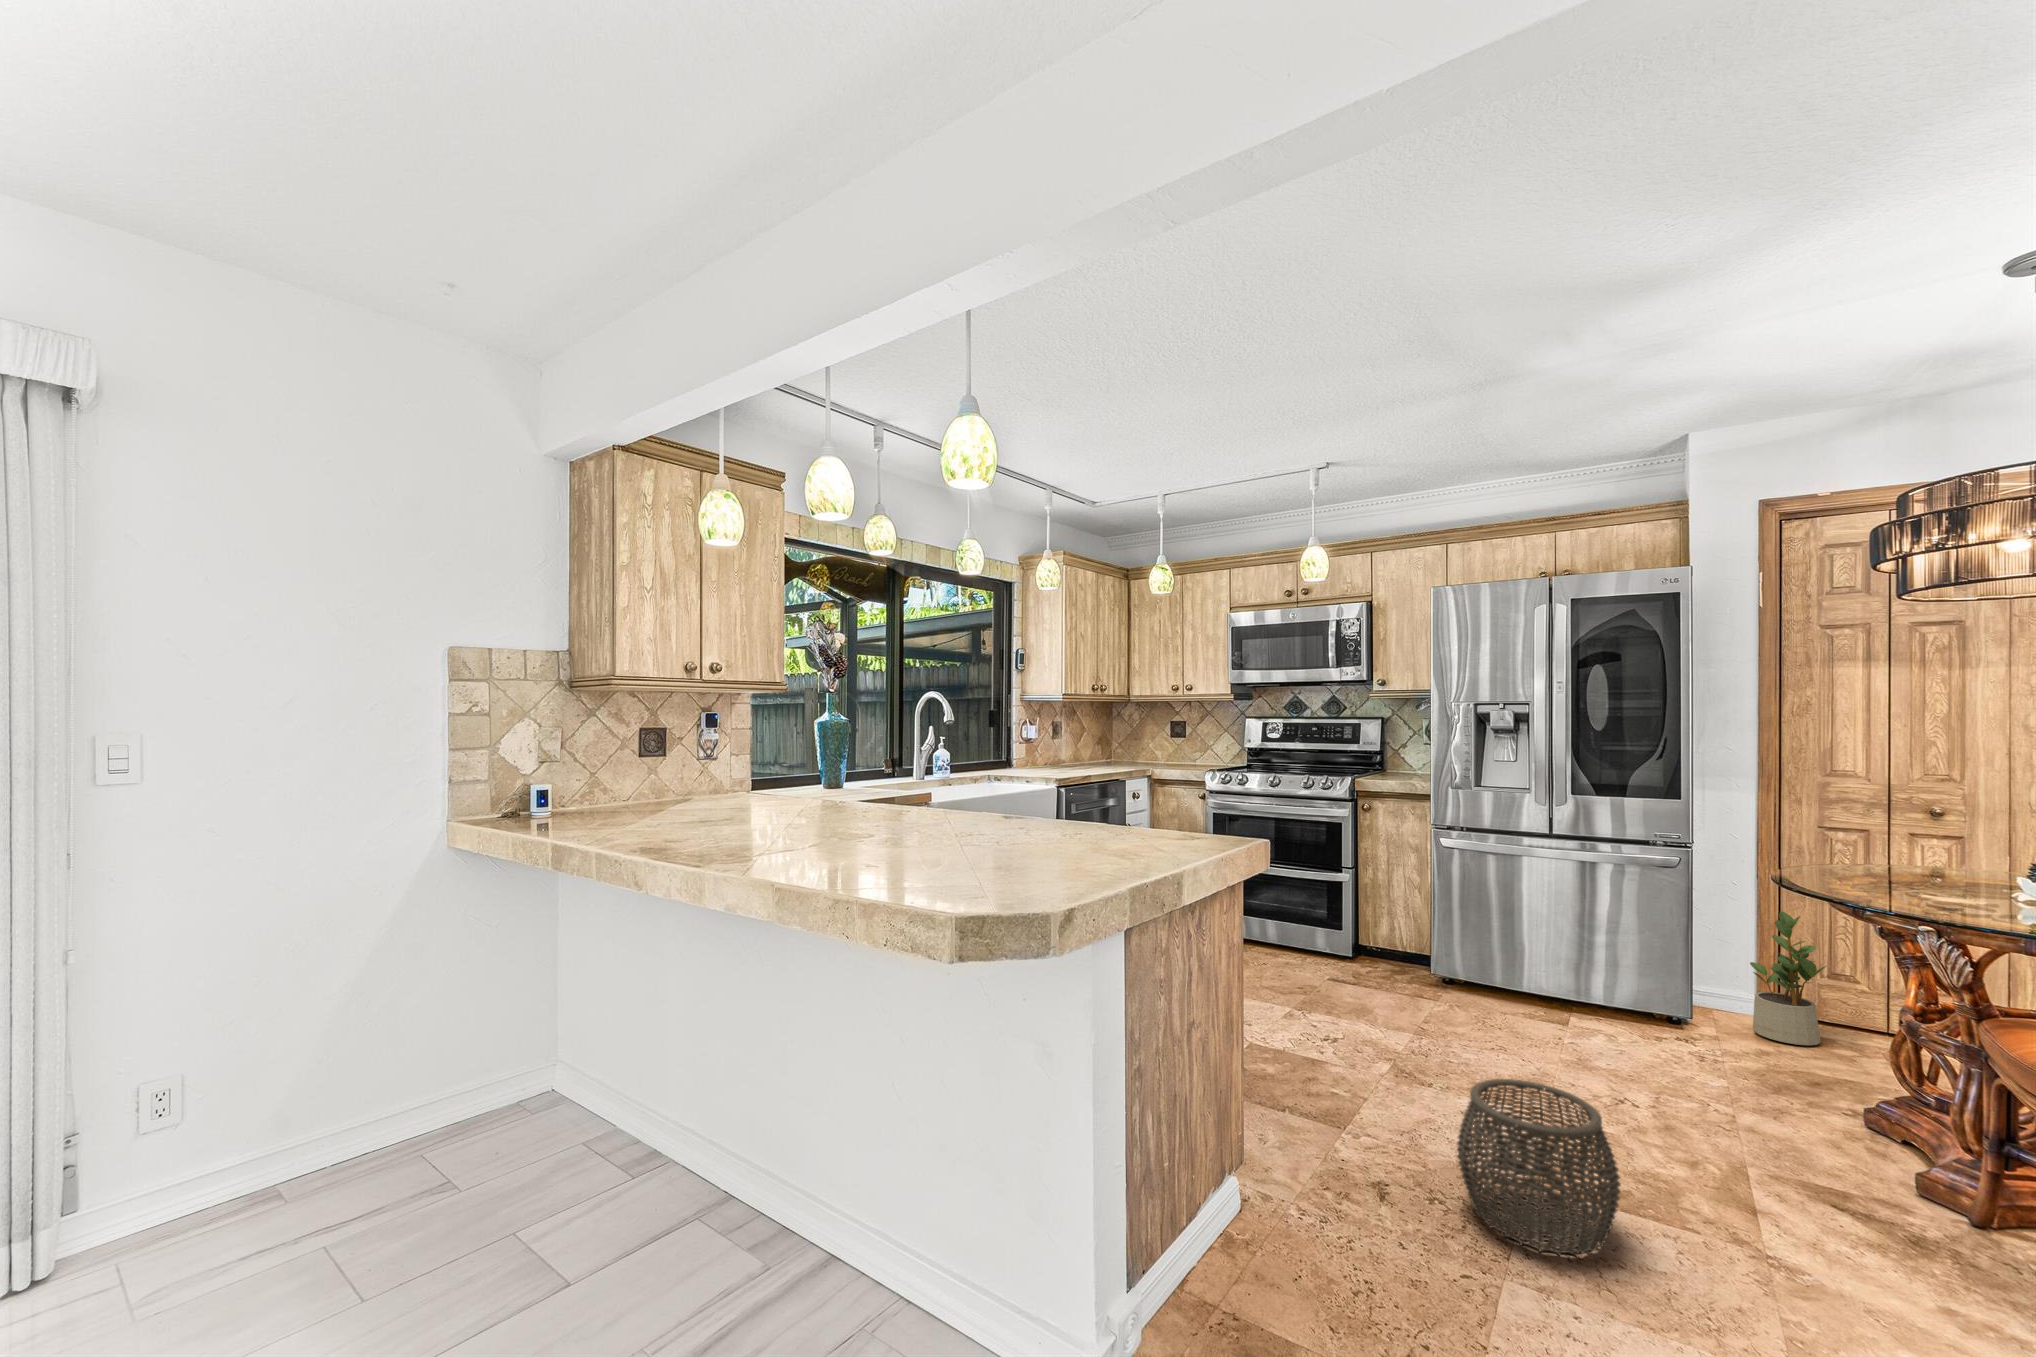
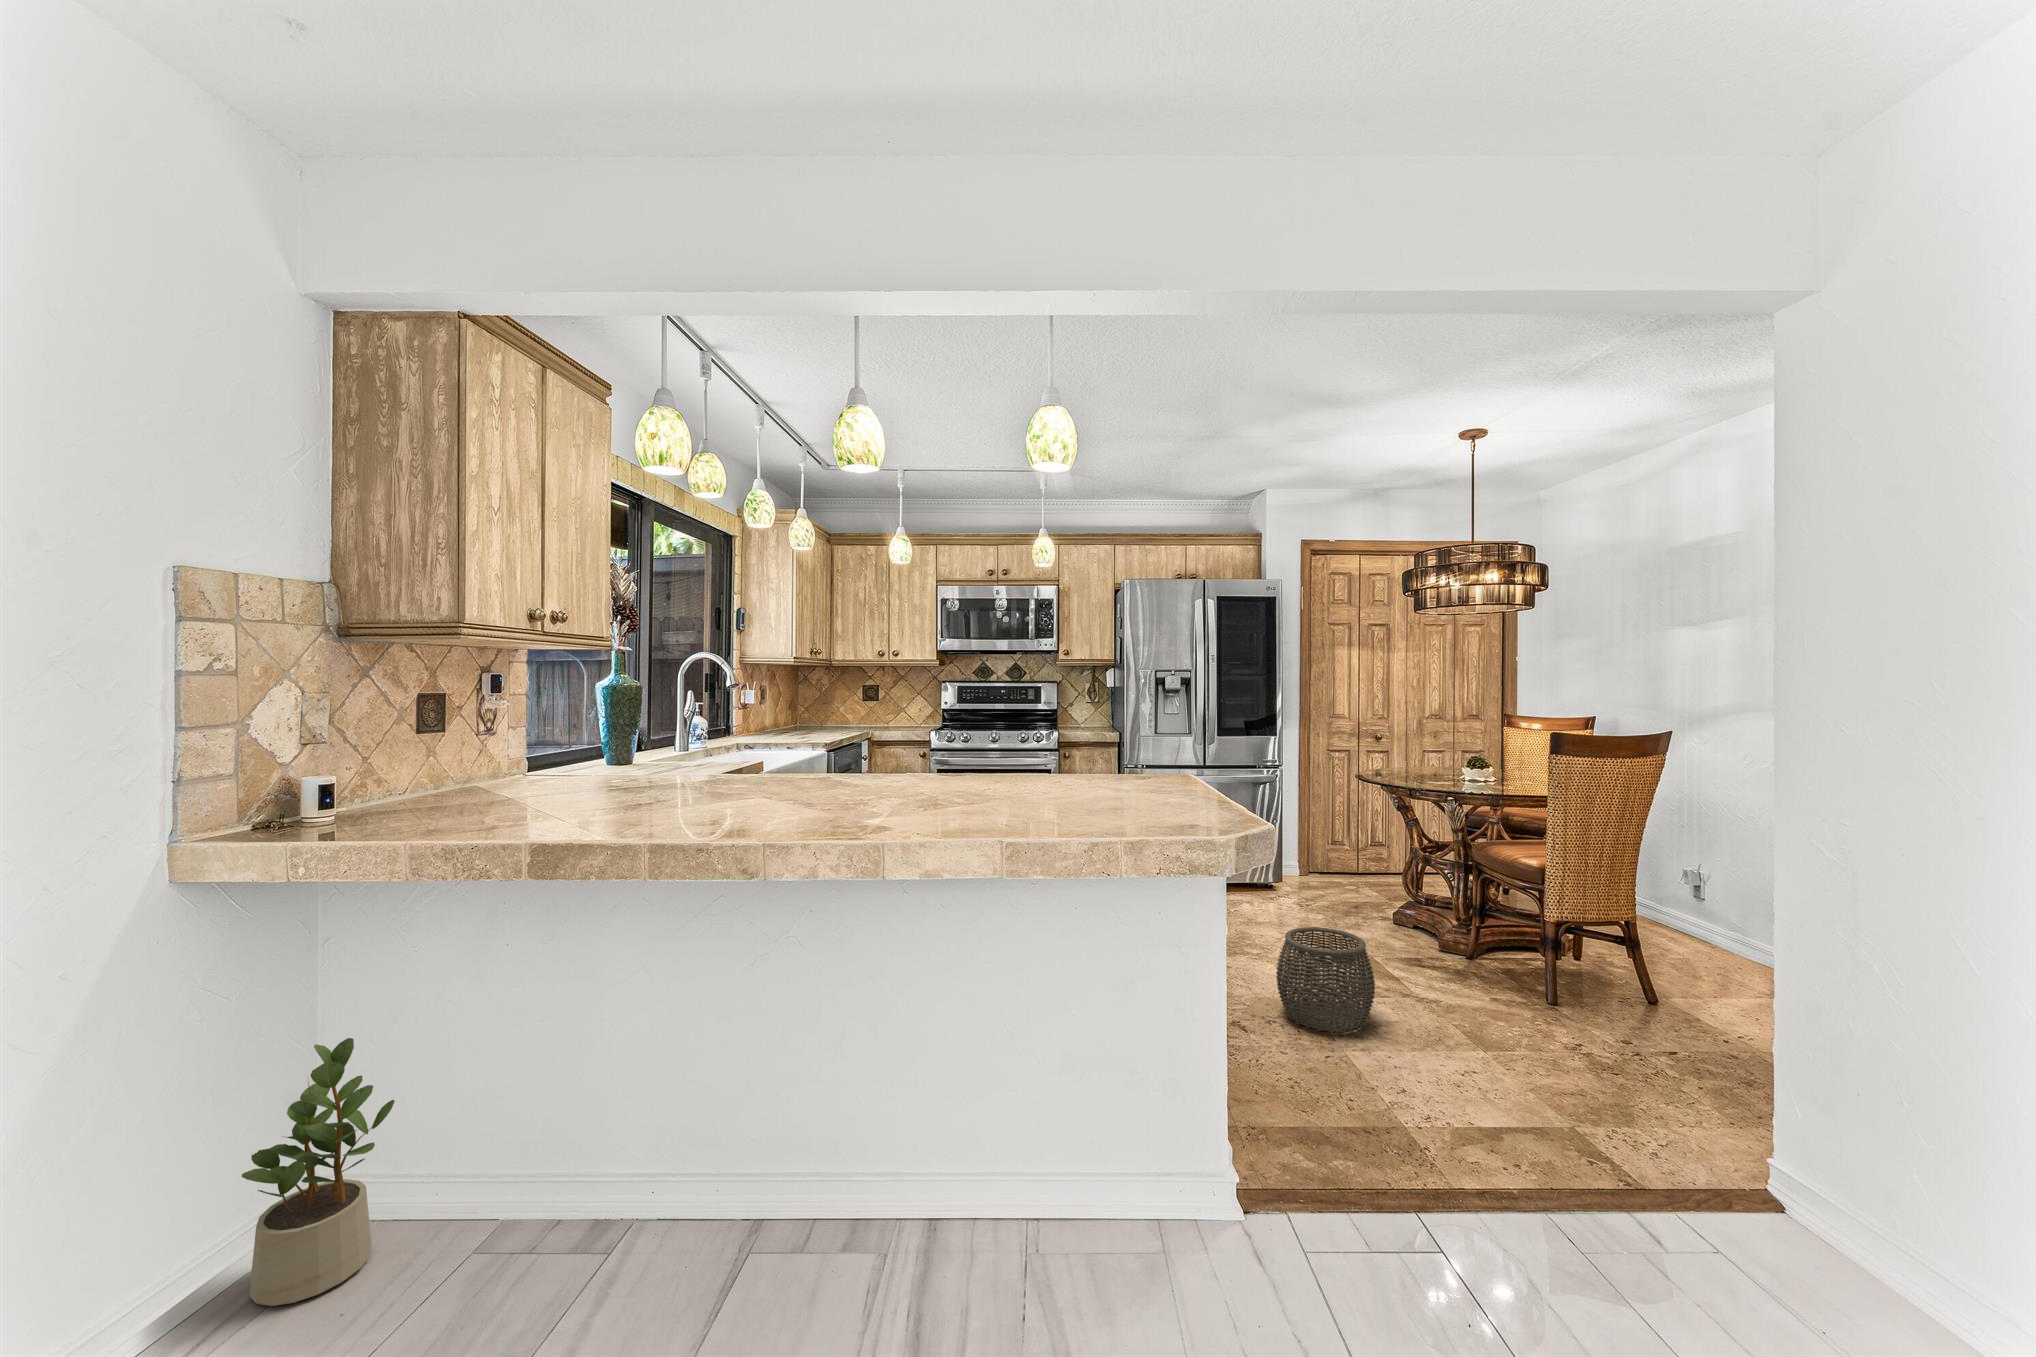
potted plant: present [1750,912,1826,1045] -> present [242,1038,395,1306]

